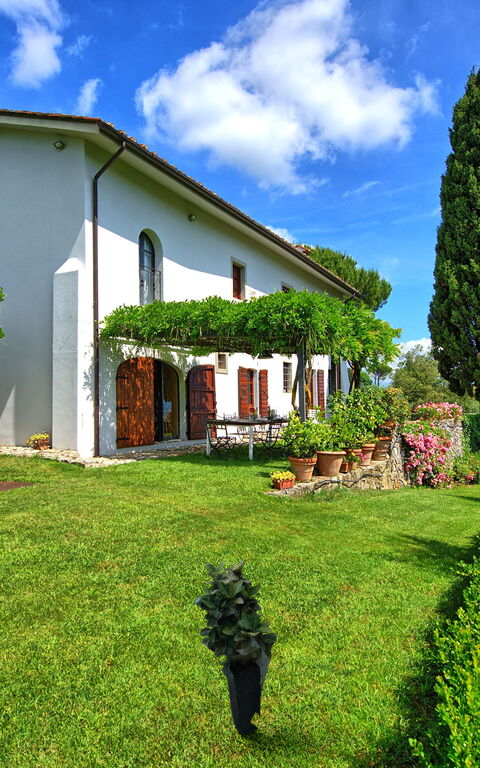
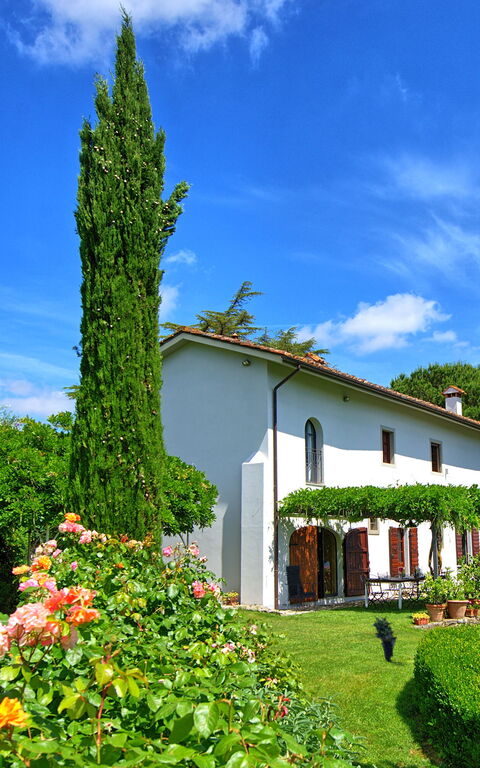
lounge chair: none [102,405,149,457] -> present [284,565,316,606]

